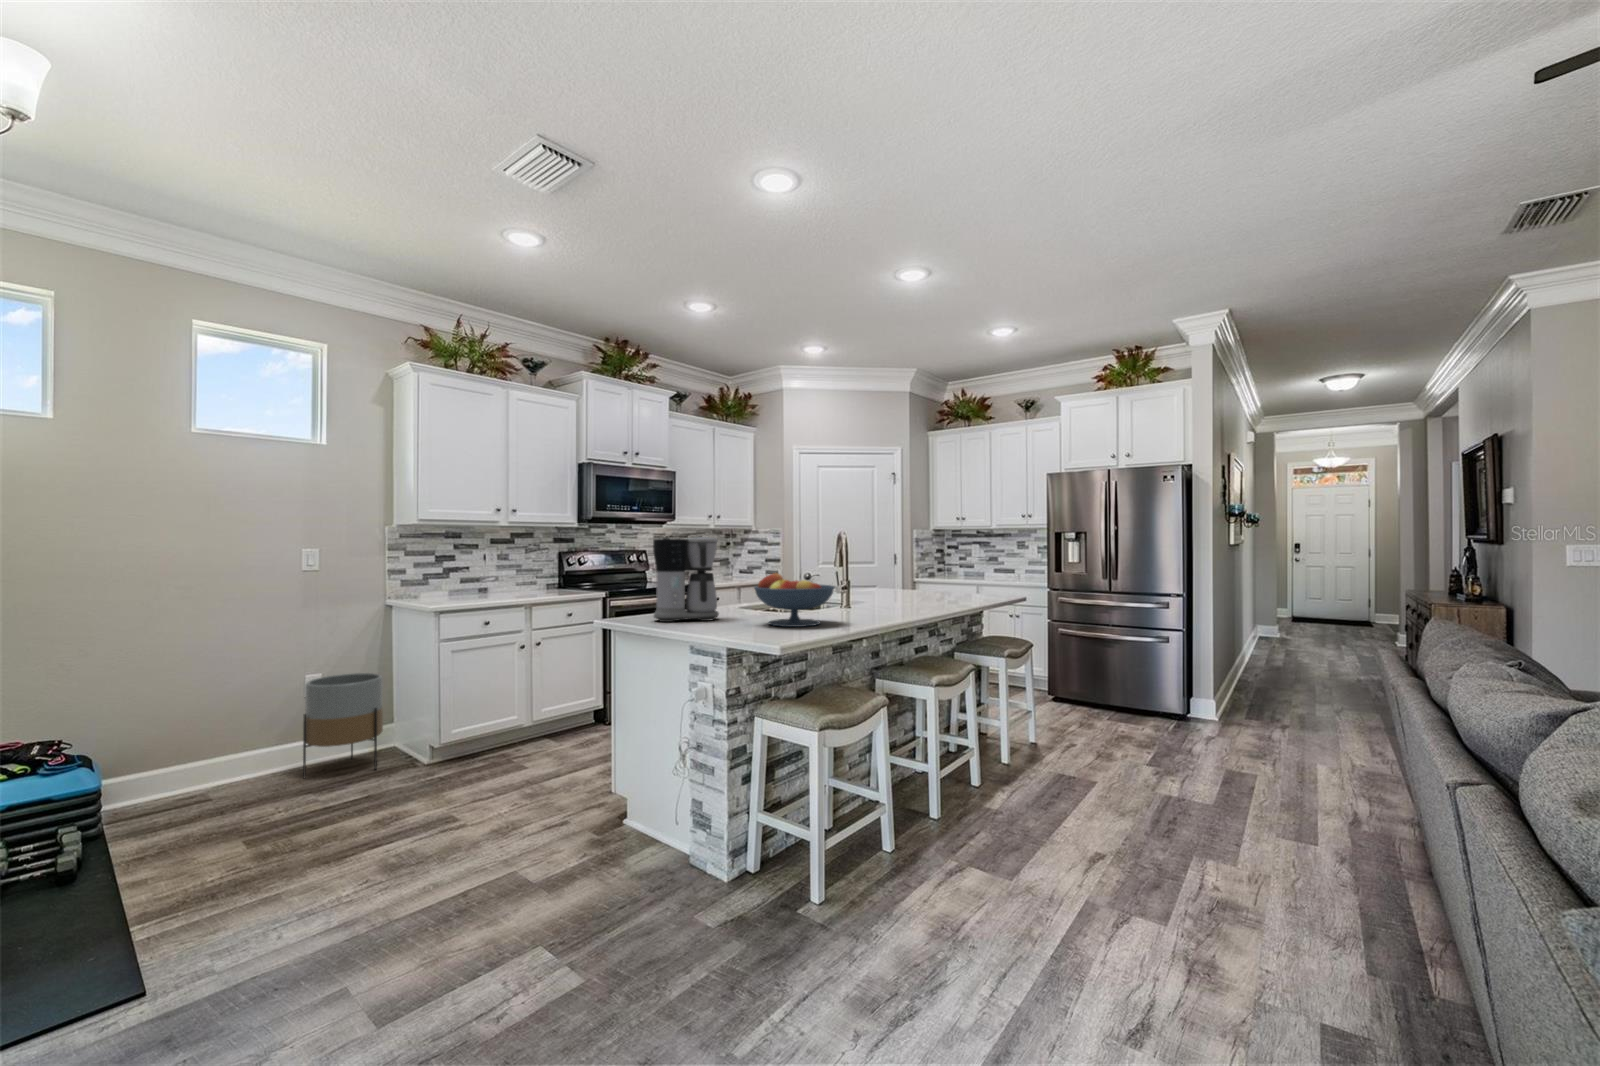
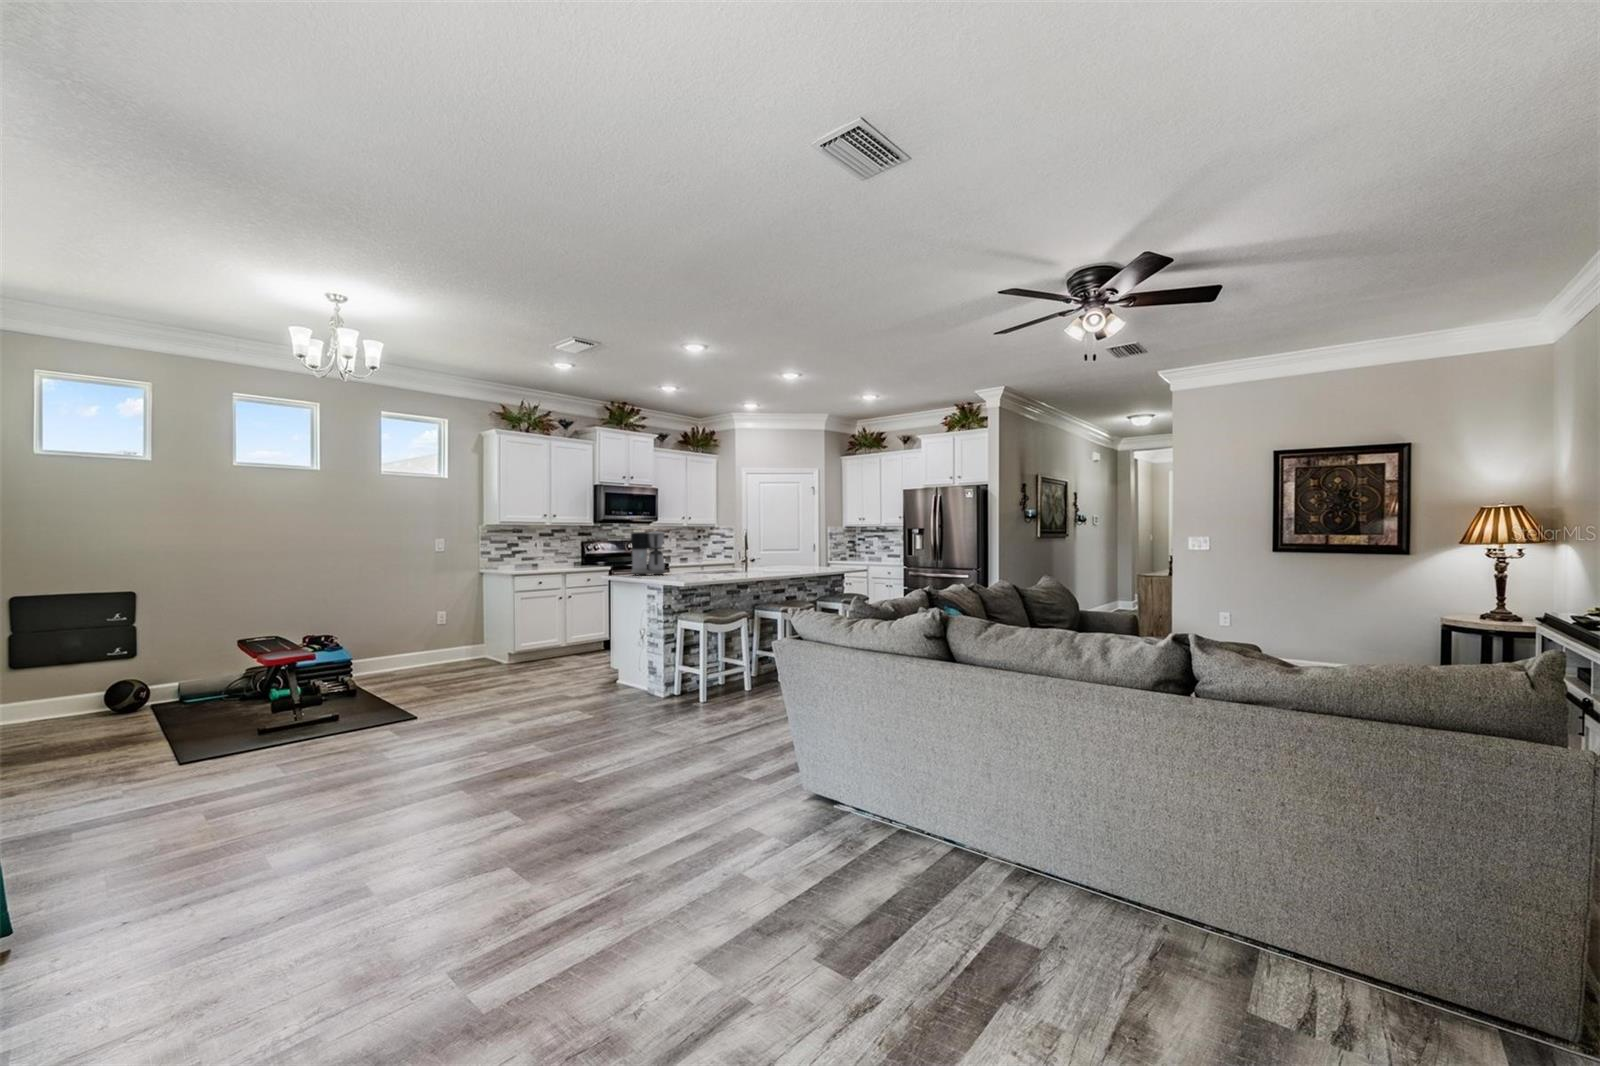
fruit bowl: present [754,573,835,627] -> none [679,550,721,576]
planter: present [303,673,383,778] -> none [439,612,481,668]

